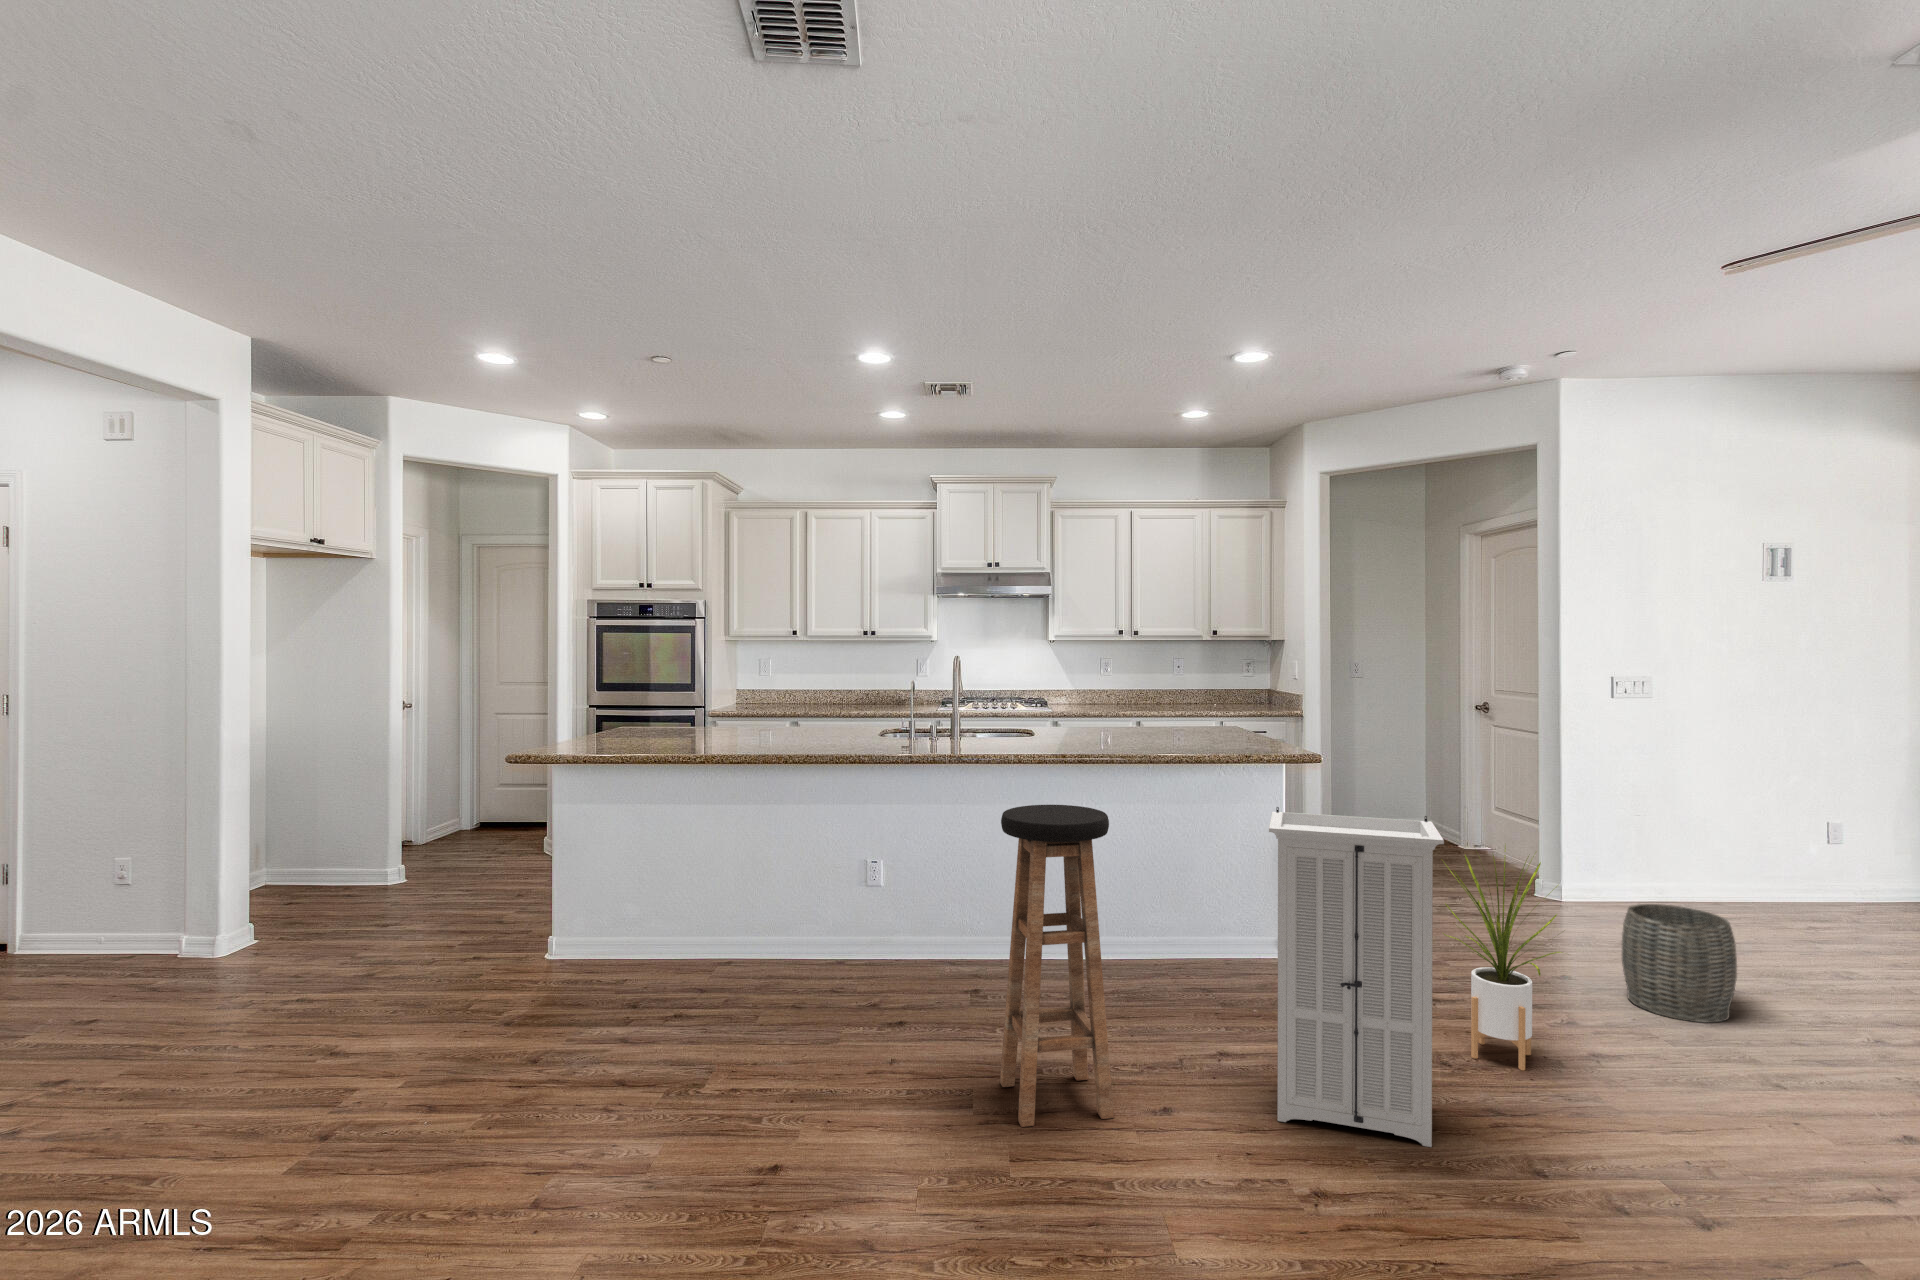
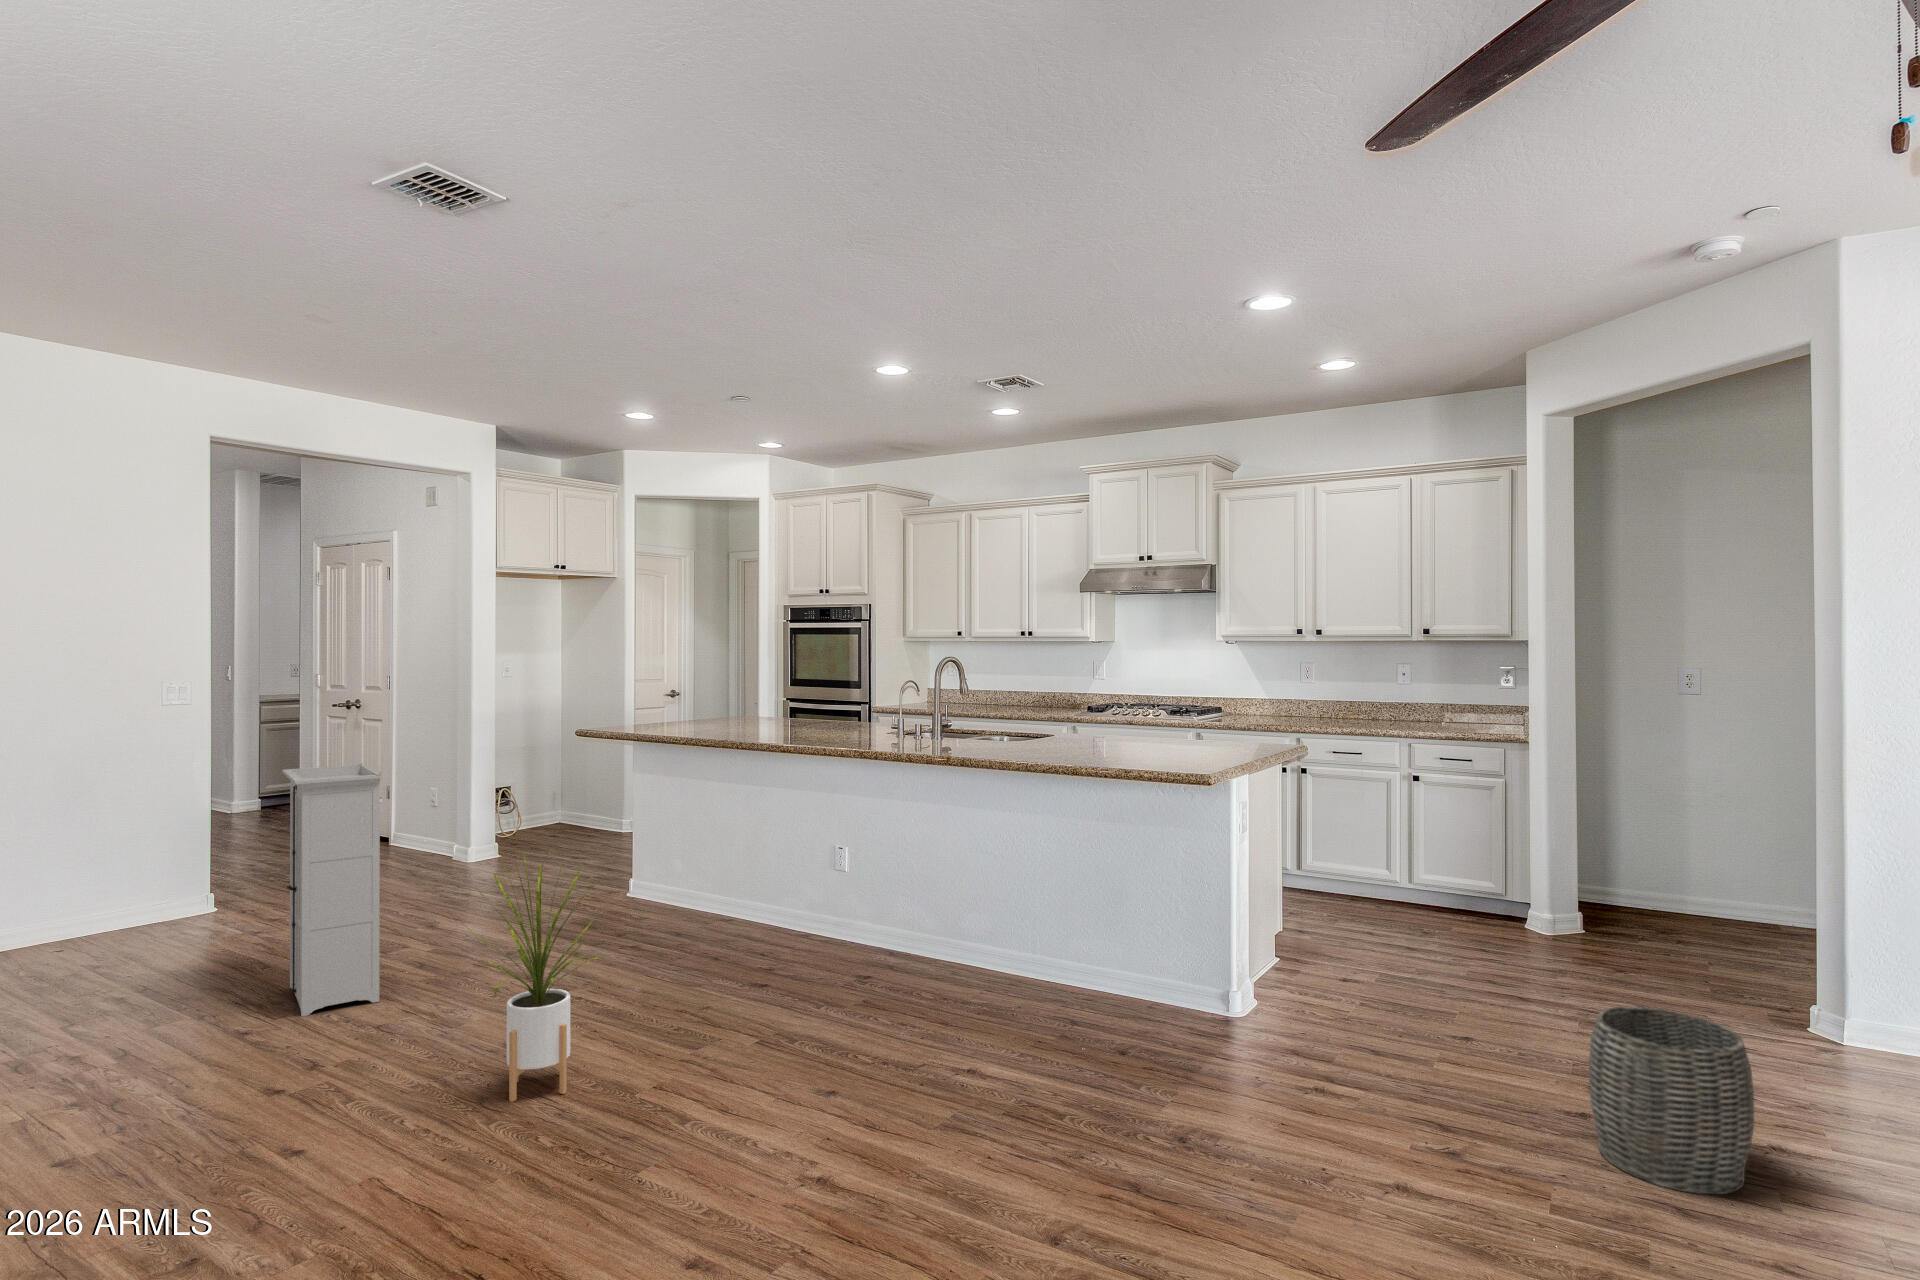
bar stool: present [1000,805,1114,1127] -> none [700,784,821,1086]
storage cabinet: present [1269,807,1444,1147] -> present [282,764,381,1016]
house plant: present [1443,846,1562,1070] -> present [463,854,606,1102]

